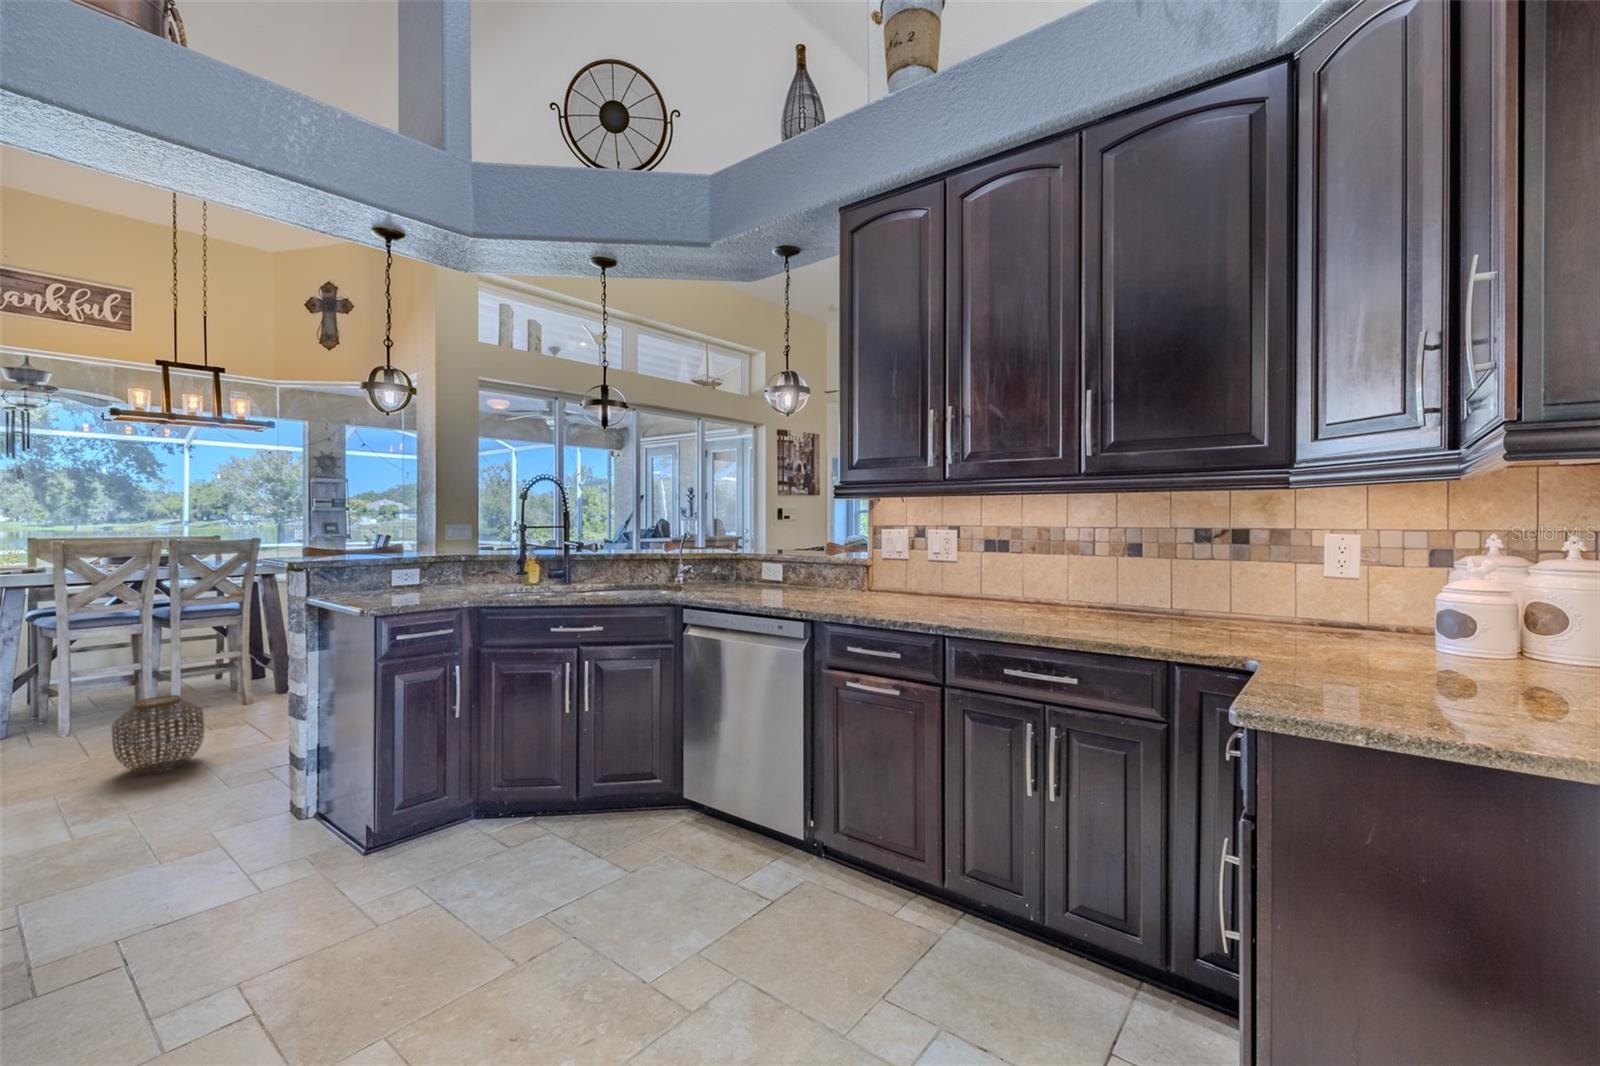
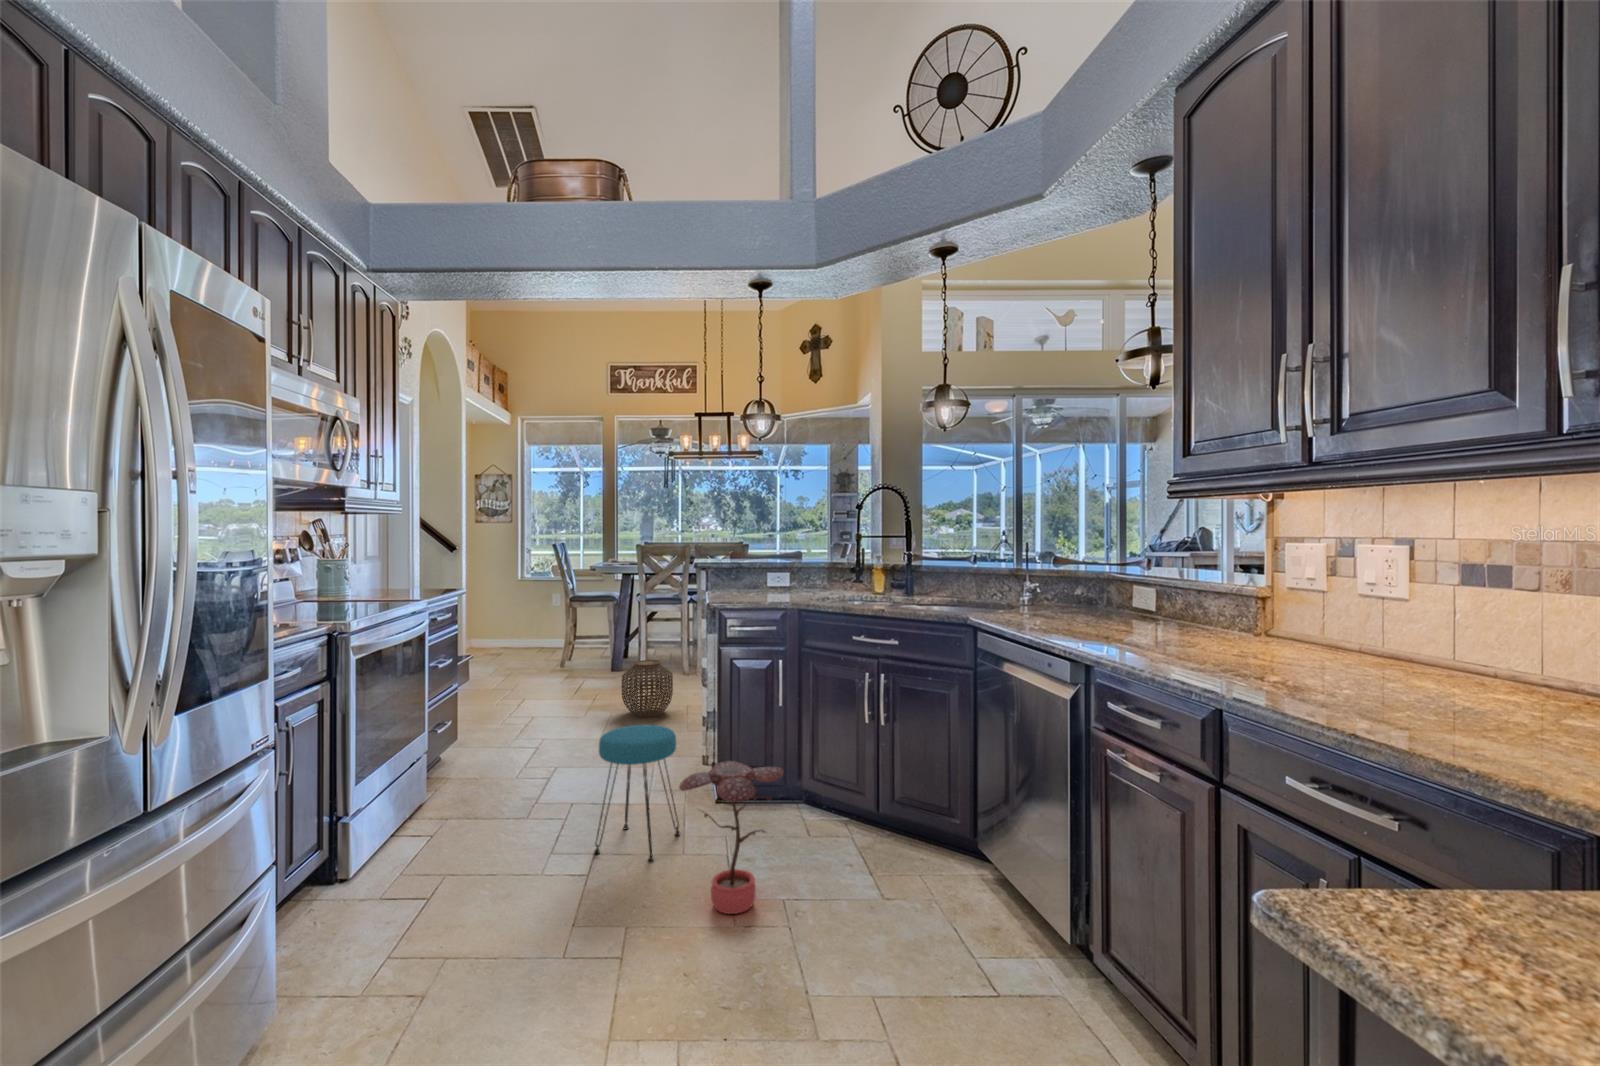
stool: none [259,759,369,931] -> present [595,725,680,860]
potted plant: none [439,761,542,917] -> present [679,761,784,914]

